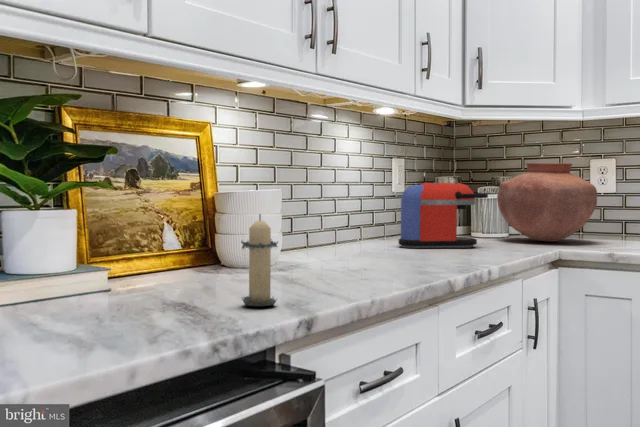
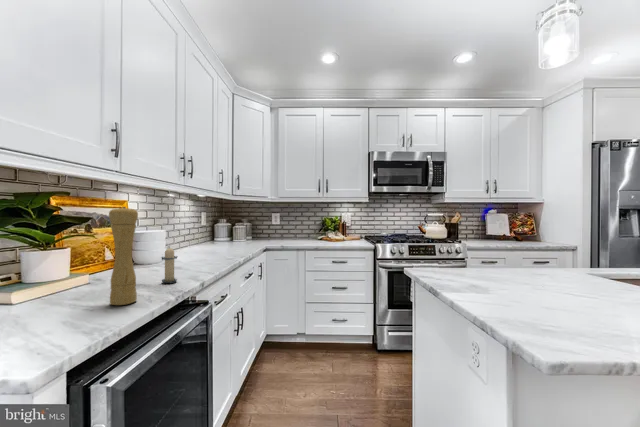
pepper mill: none [101,104,163,339] -> present [109,207,138,305]
vase: present [497,163,597,242] -> none [245,214,281,243]
coffee maker: present [399,183,488,248] -> none [208,223,244,250]

